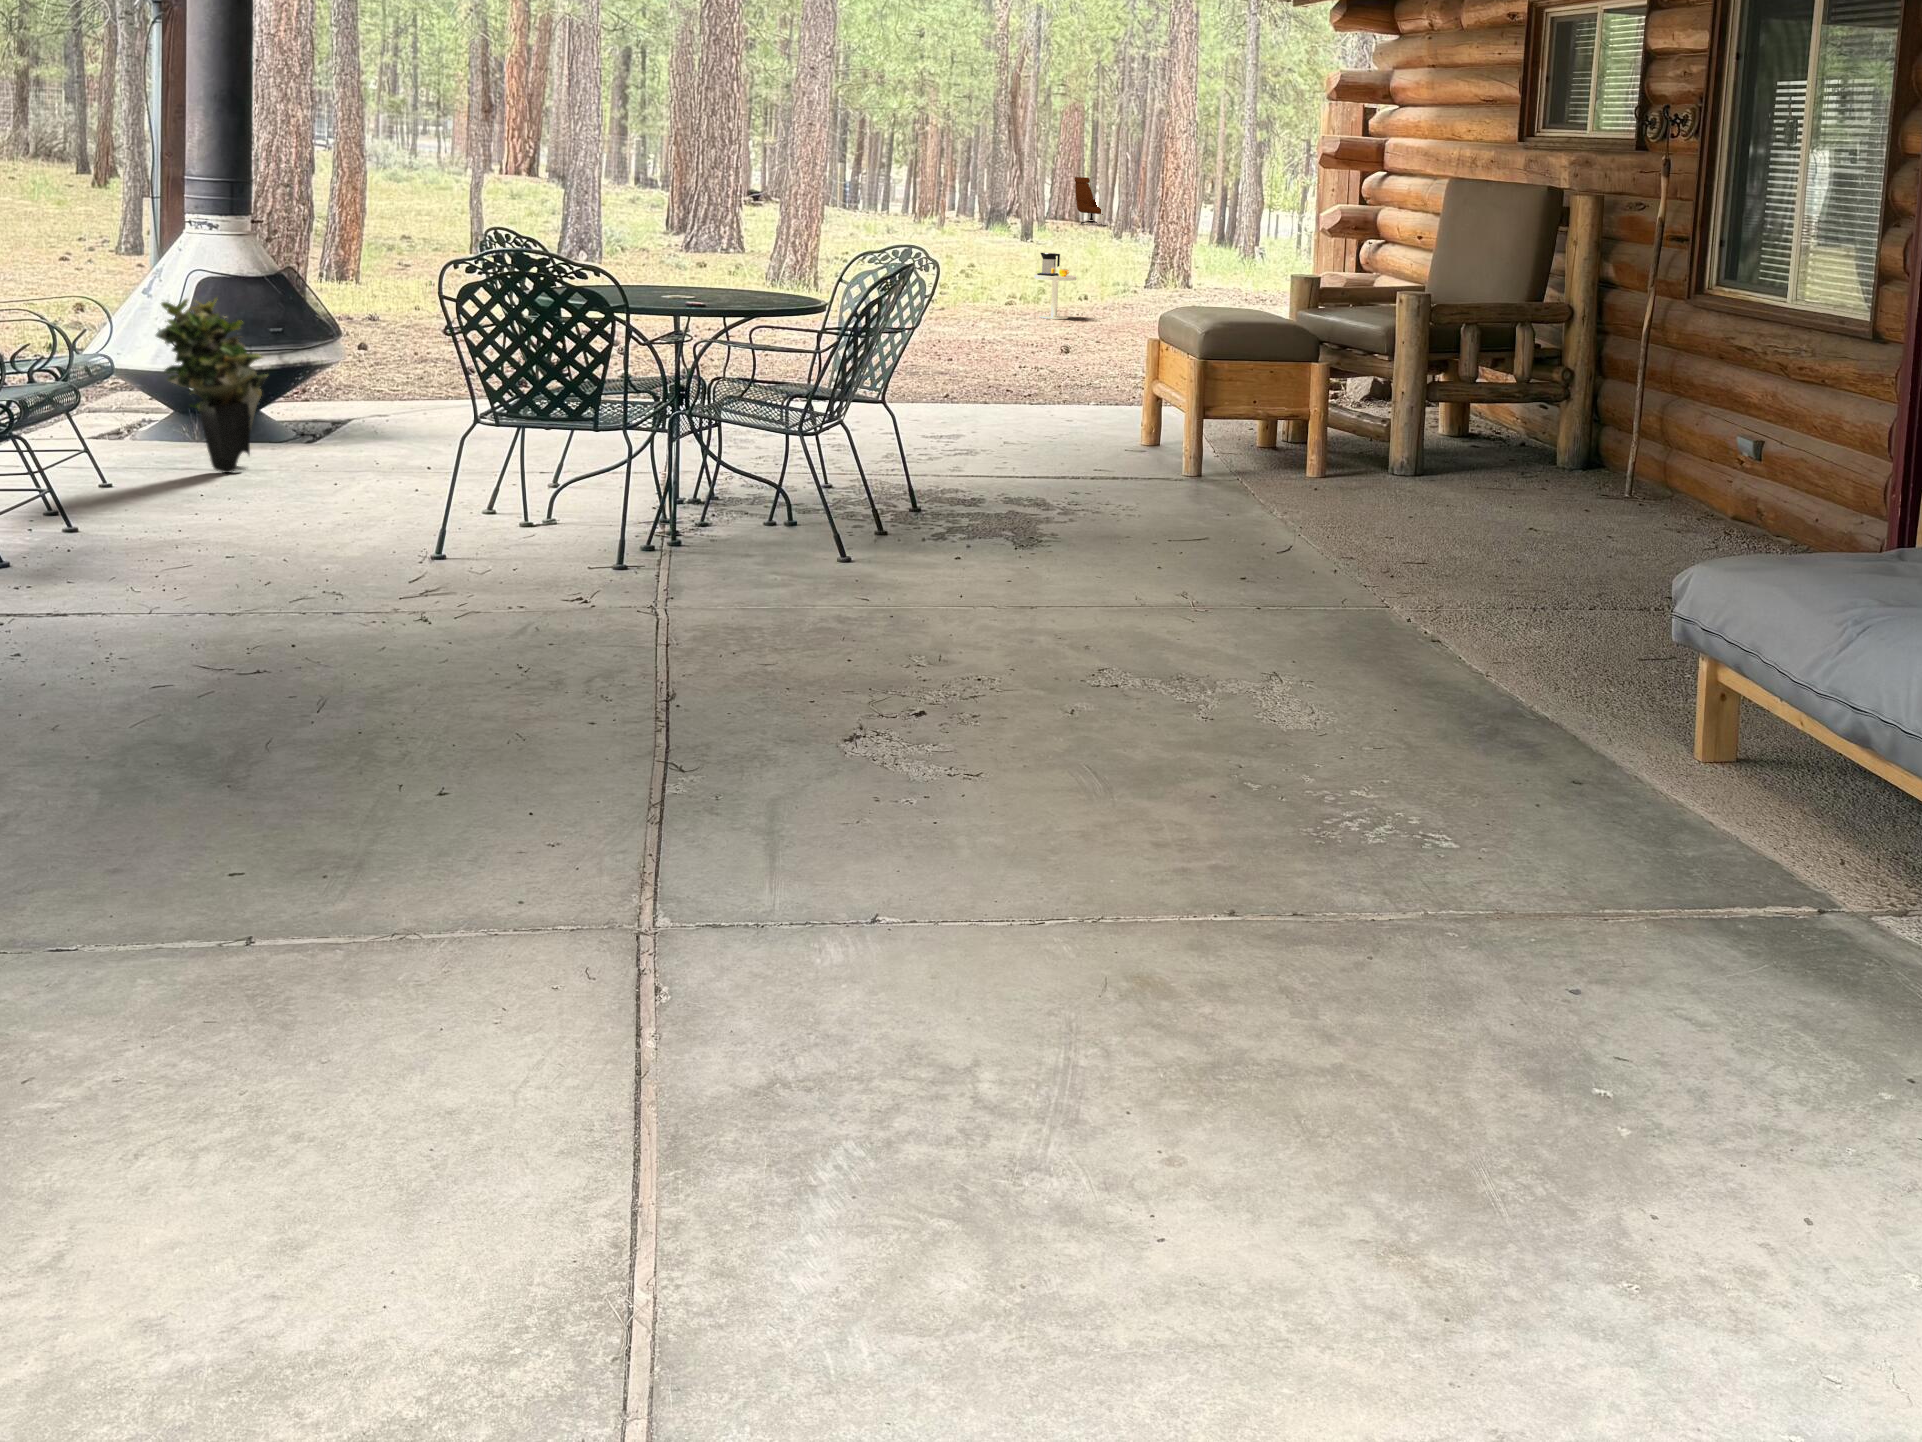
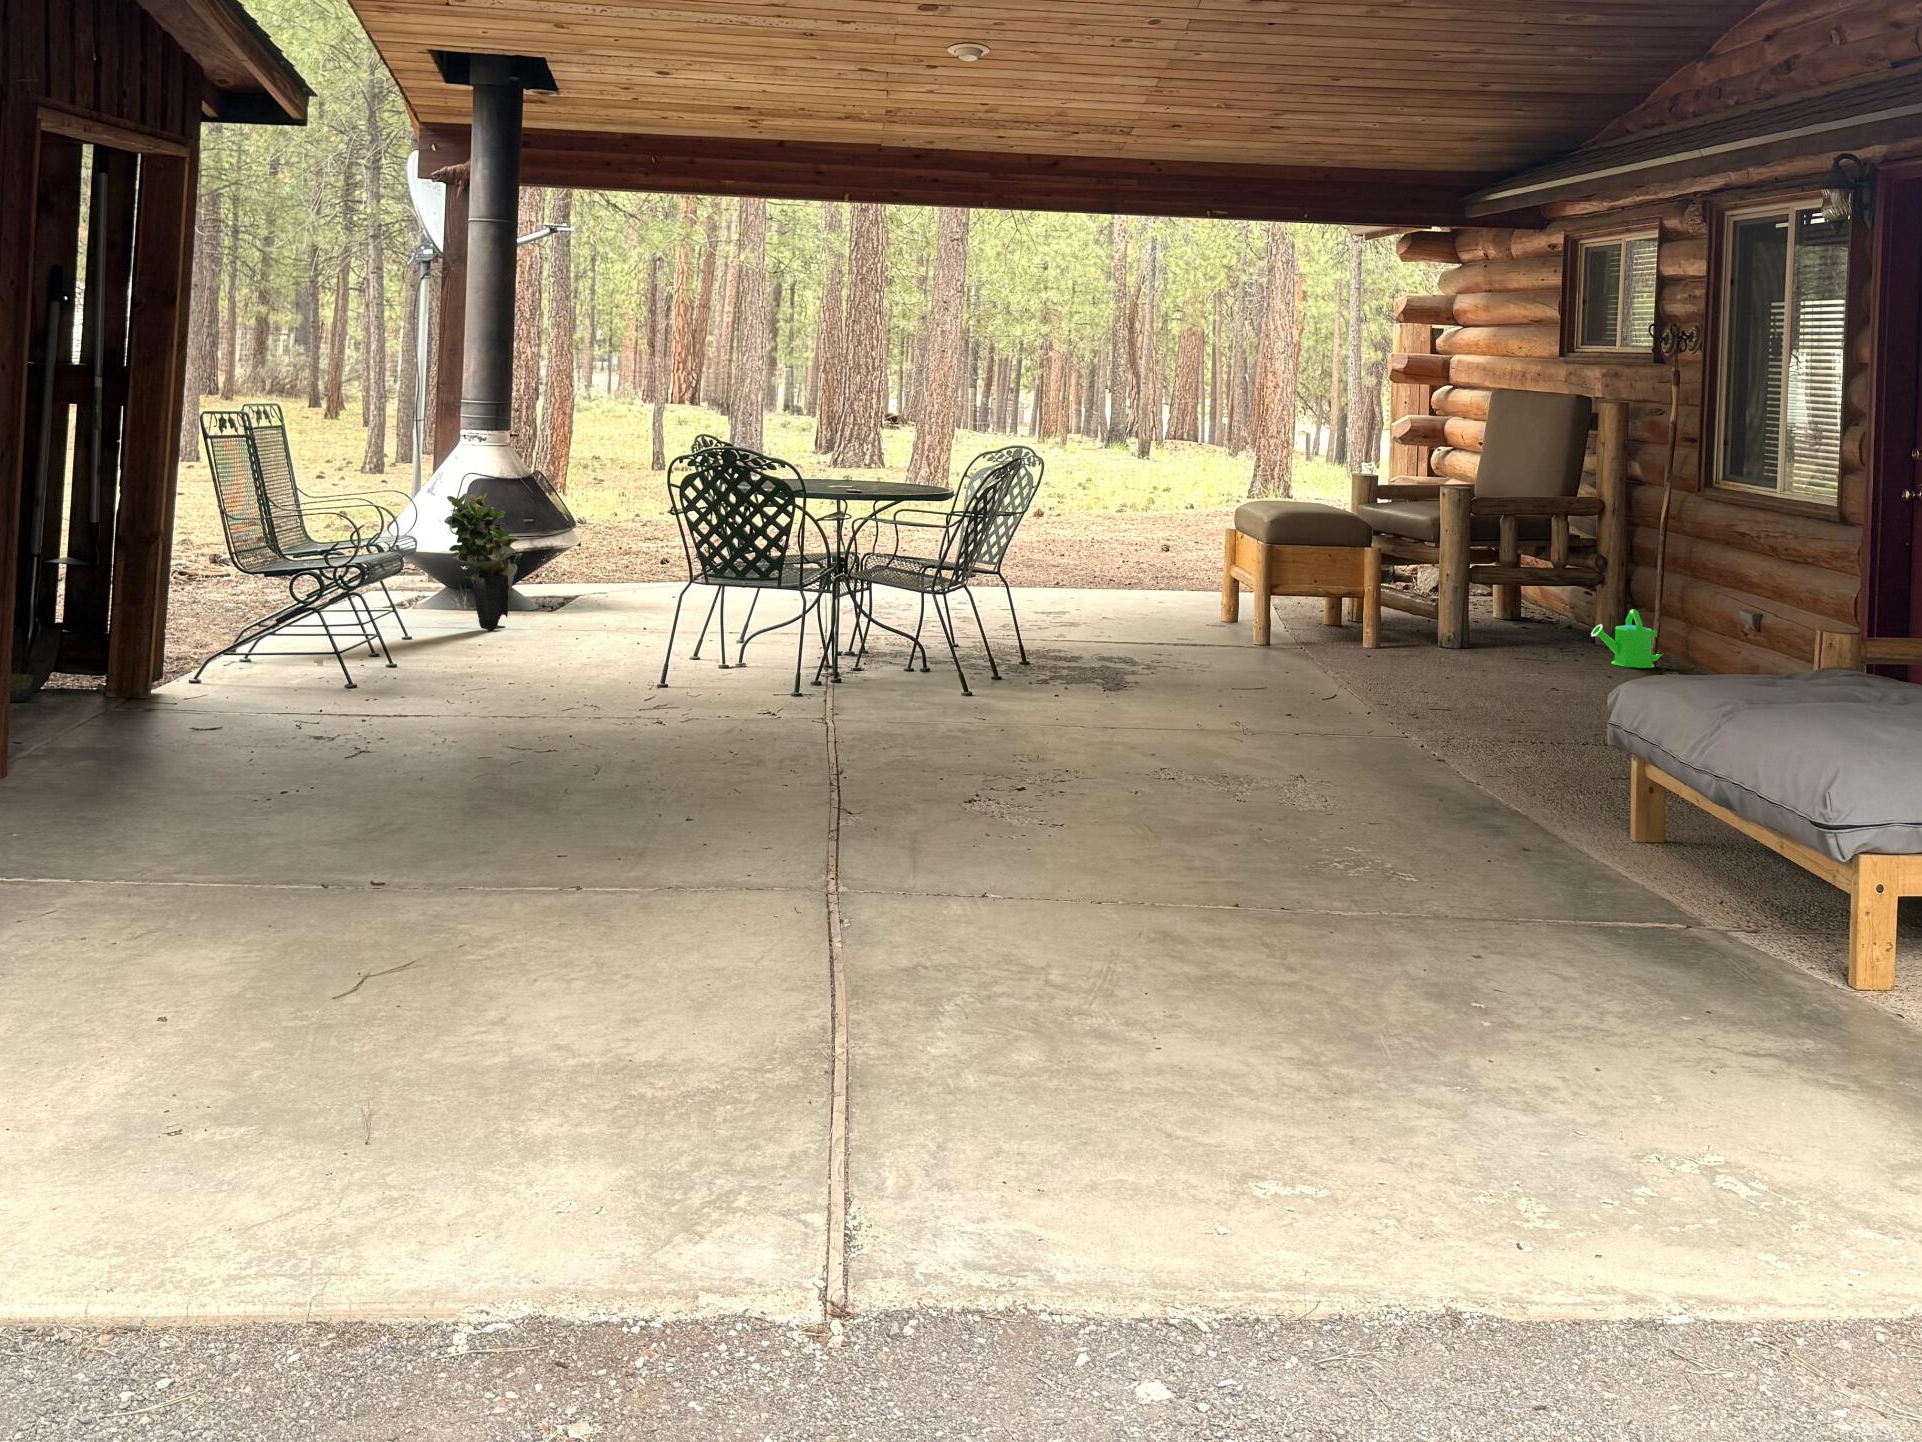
lounge chair: present [1074,177,1106,226] -> none [1191,398,1239,447]
side table: present [1034,253,1076,319] -> none [1141,466,1180,527]
watering can: none [1556,426,1637,491] -> present [1591,609,1662,668]

